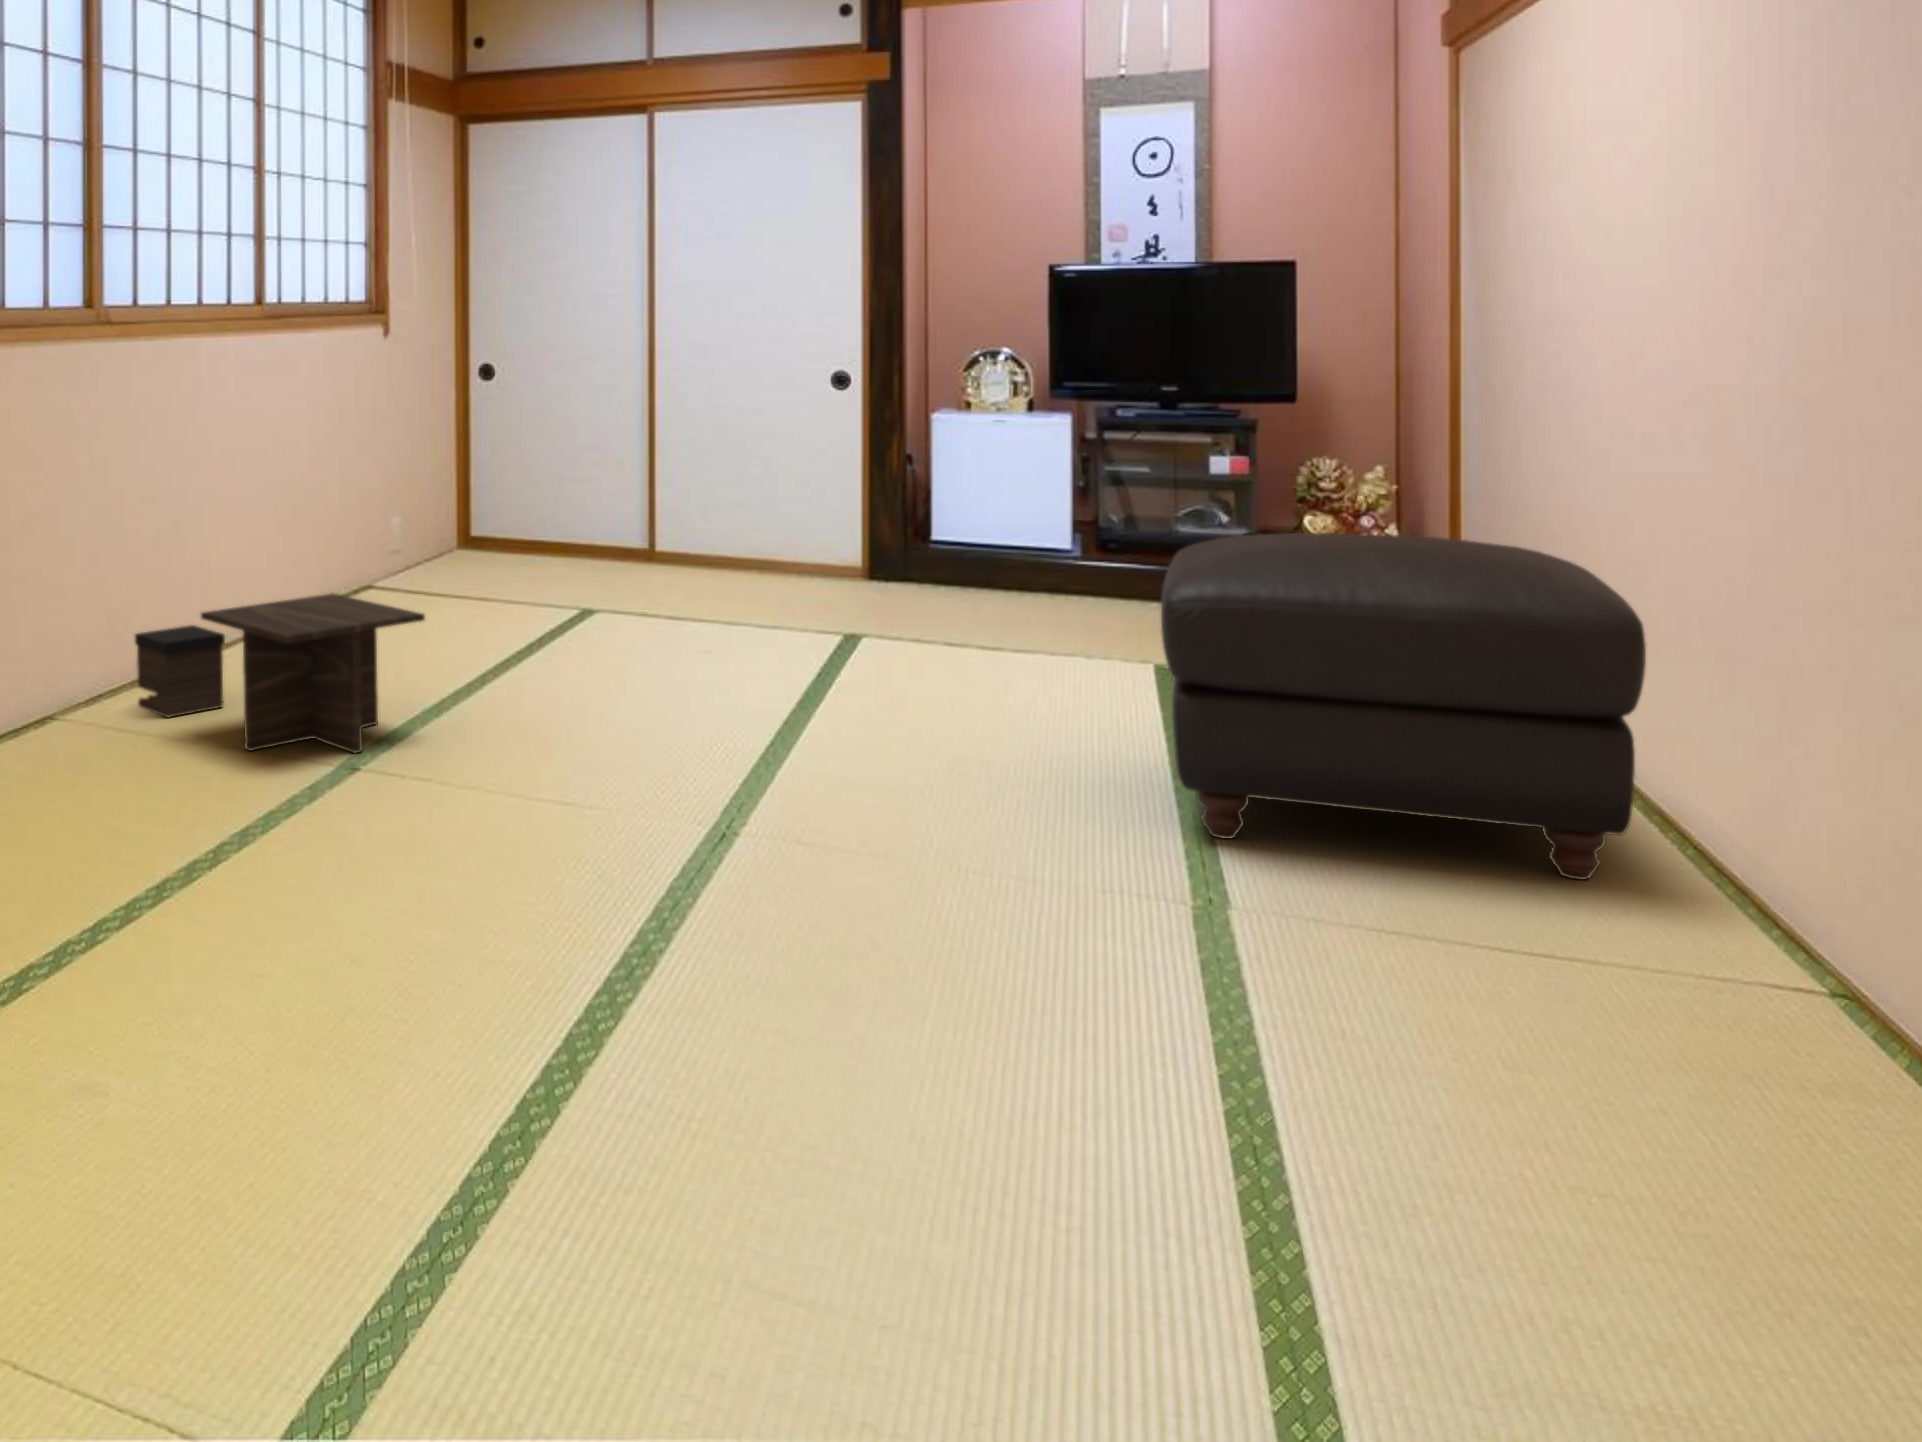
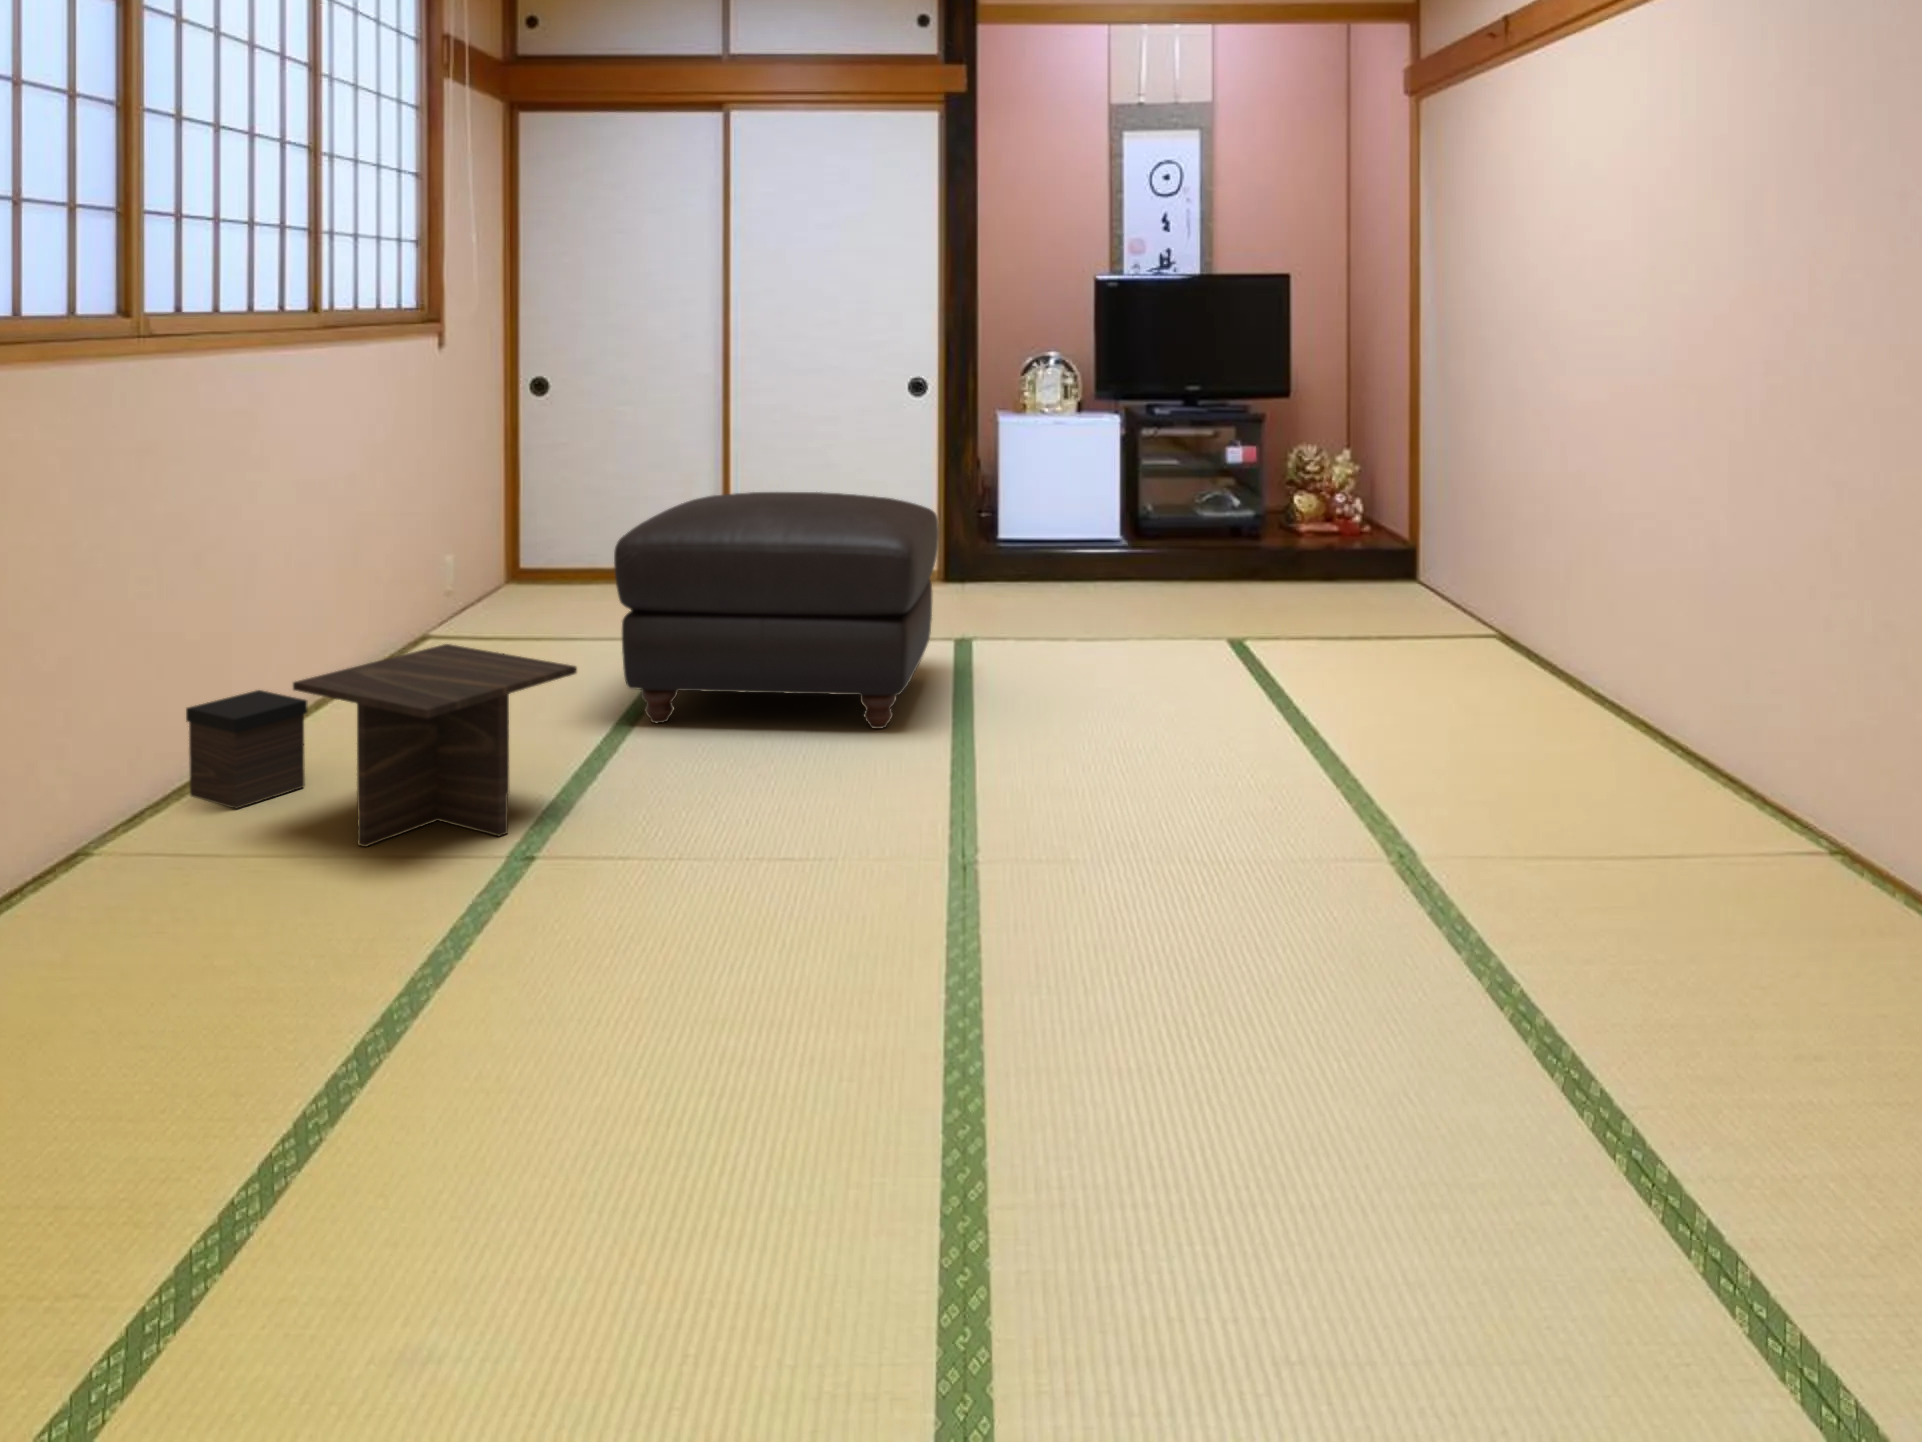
ottoman: present [1161,533,1646,880] -> present [614,492,939,729]

